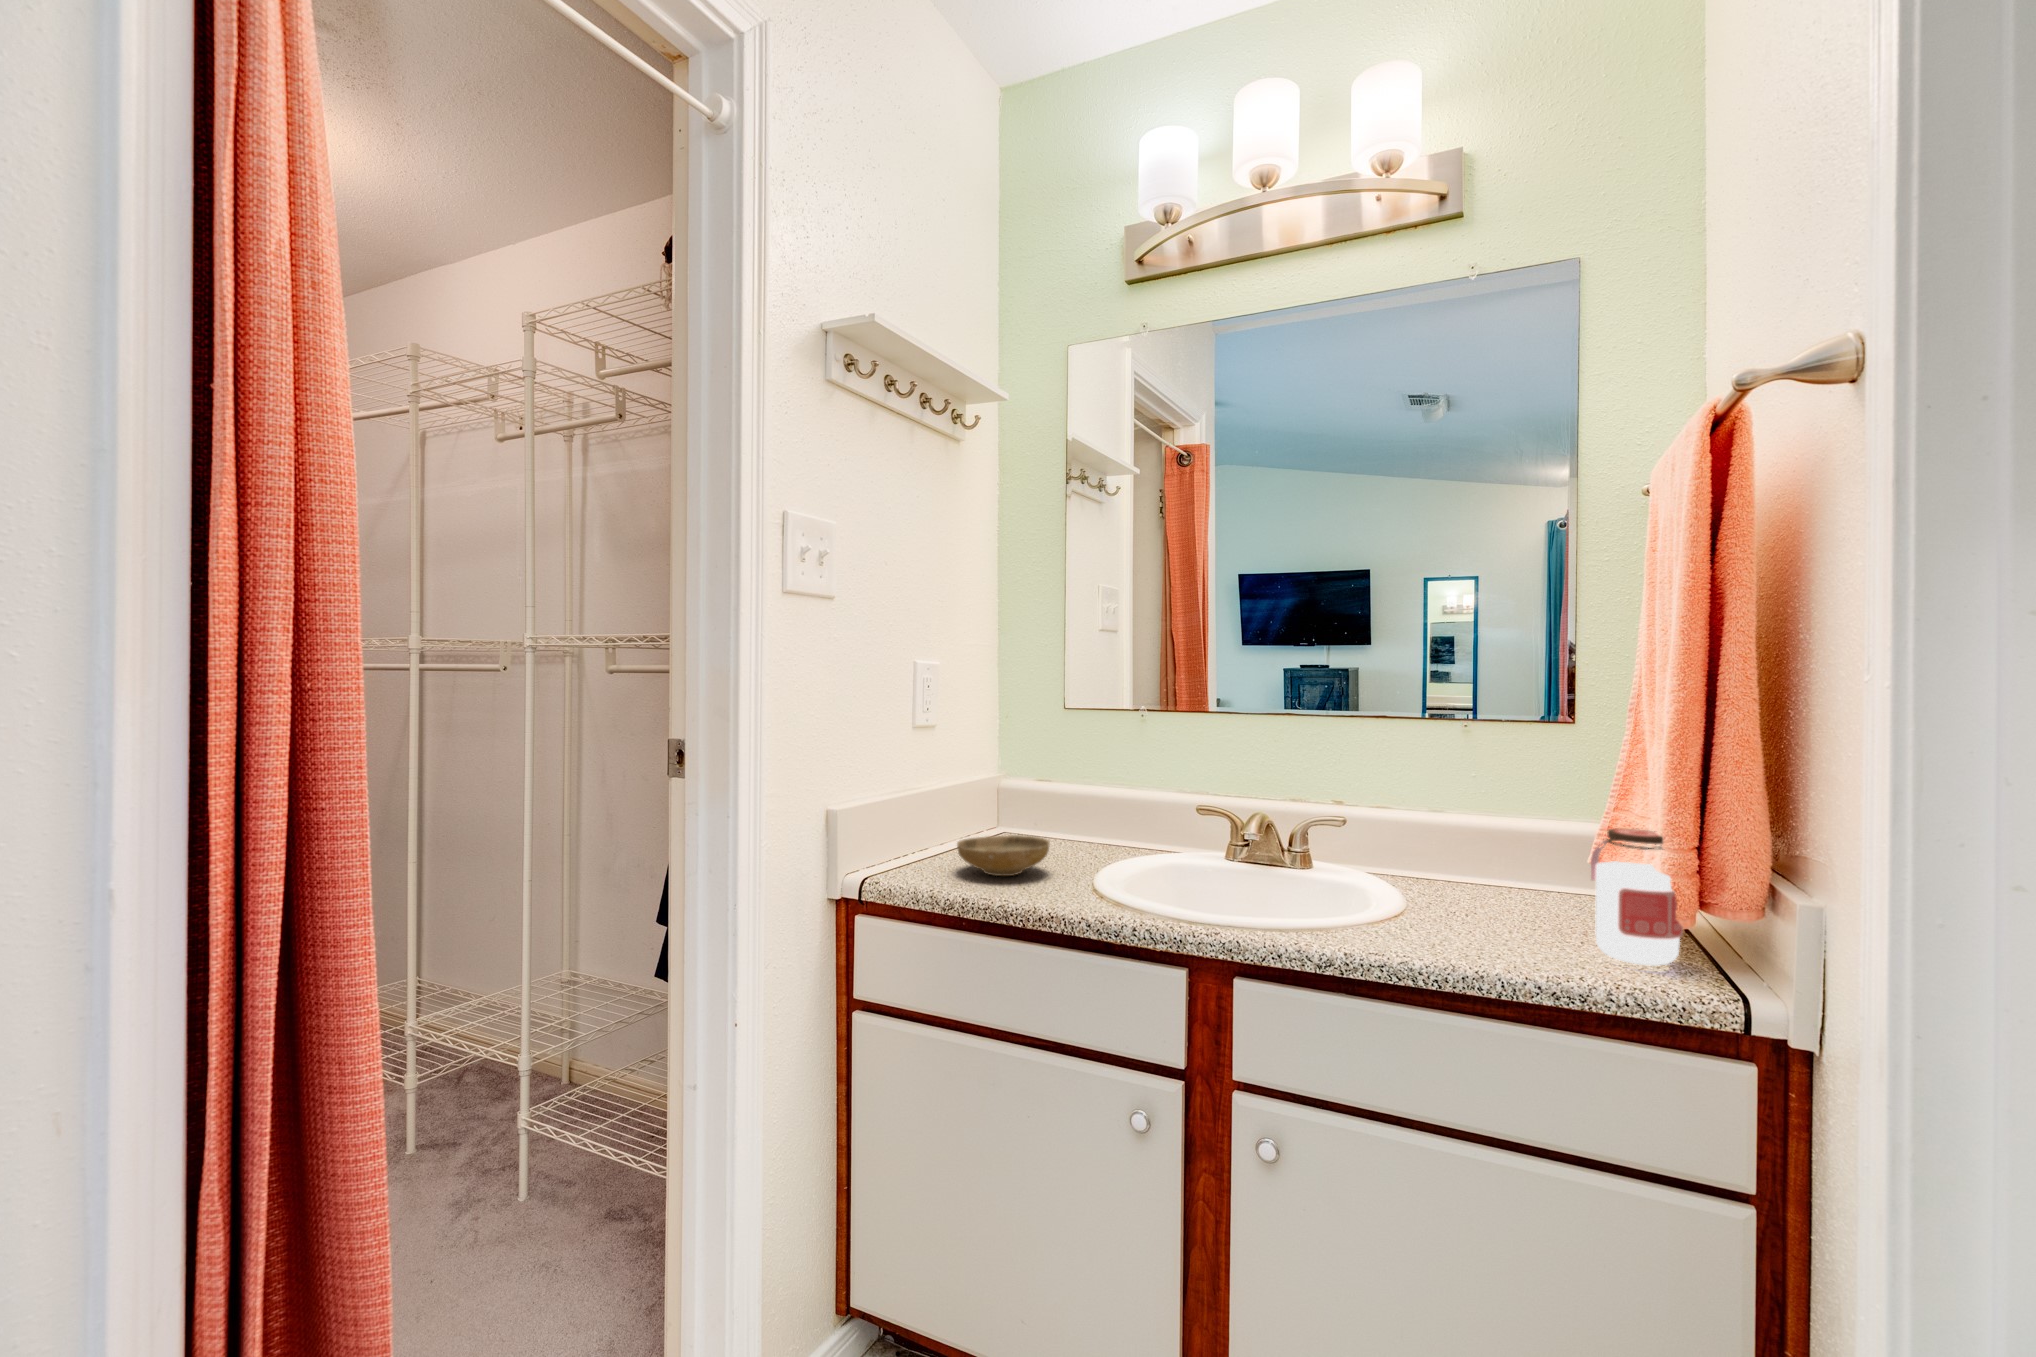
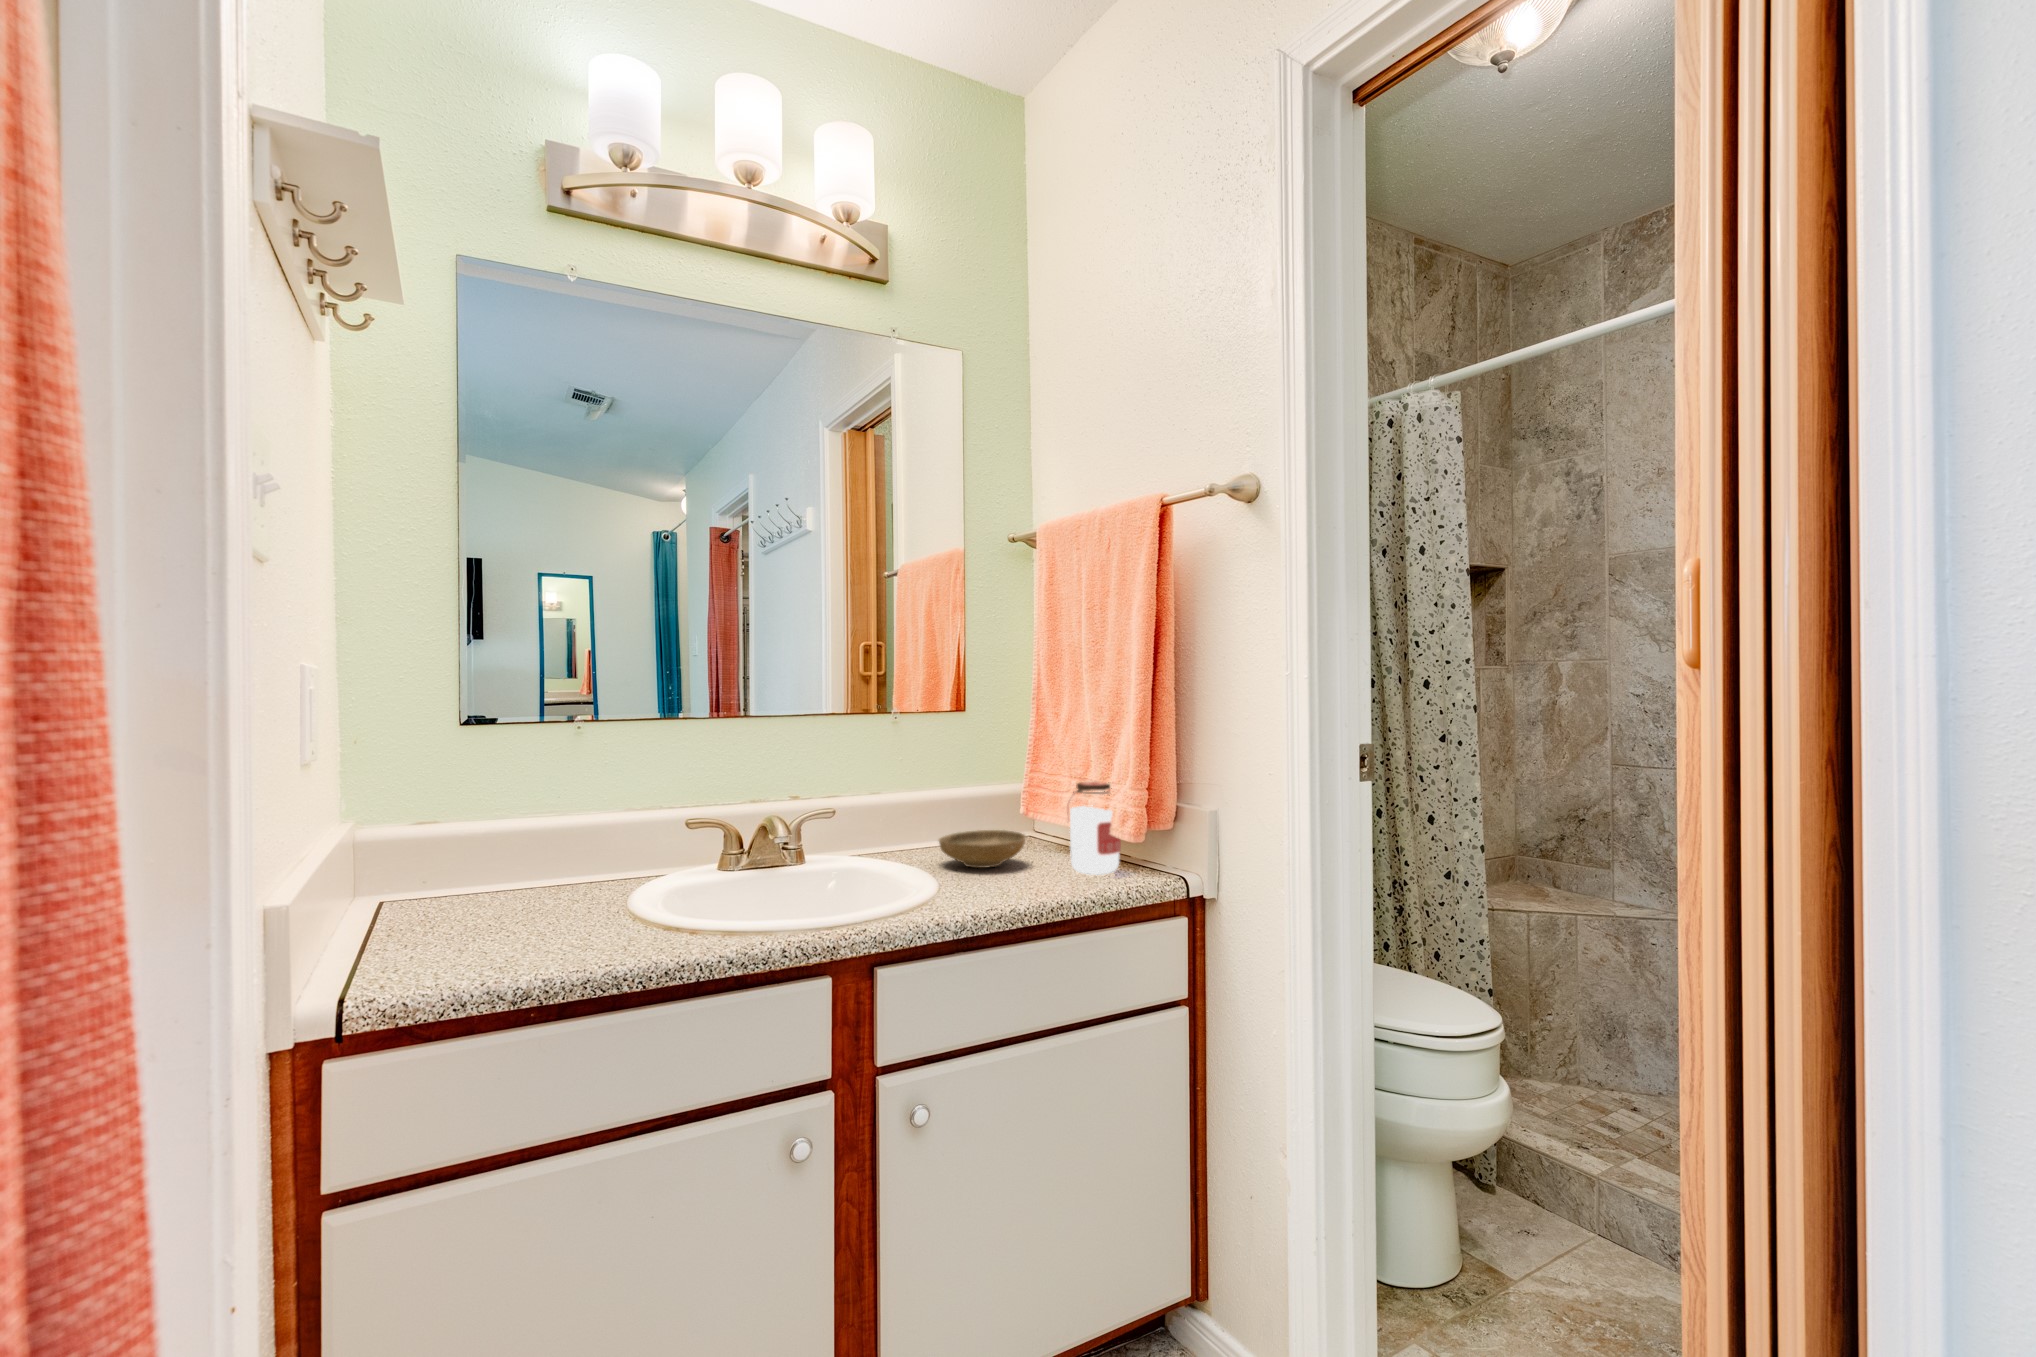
ceramic bowl: present [957,835,1050,876] -> present [939,830,1025,868]

